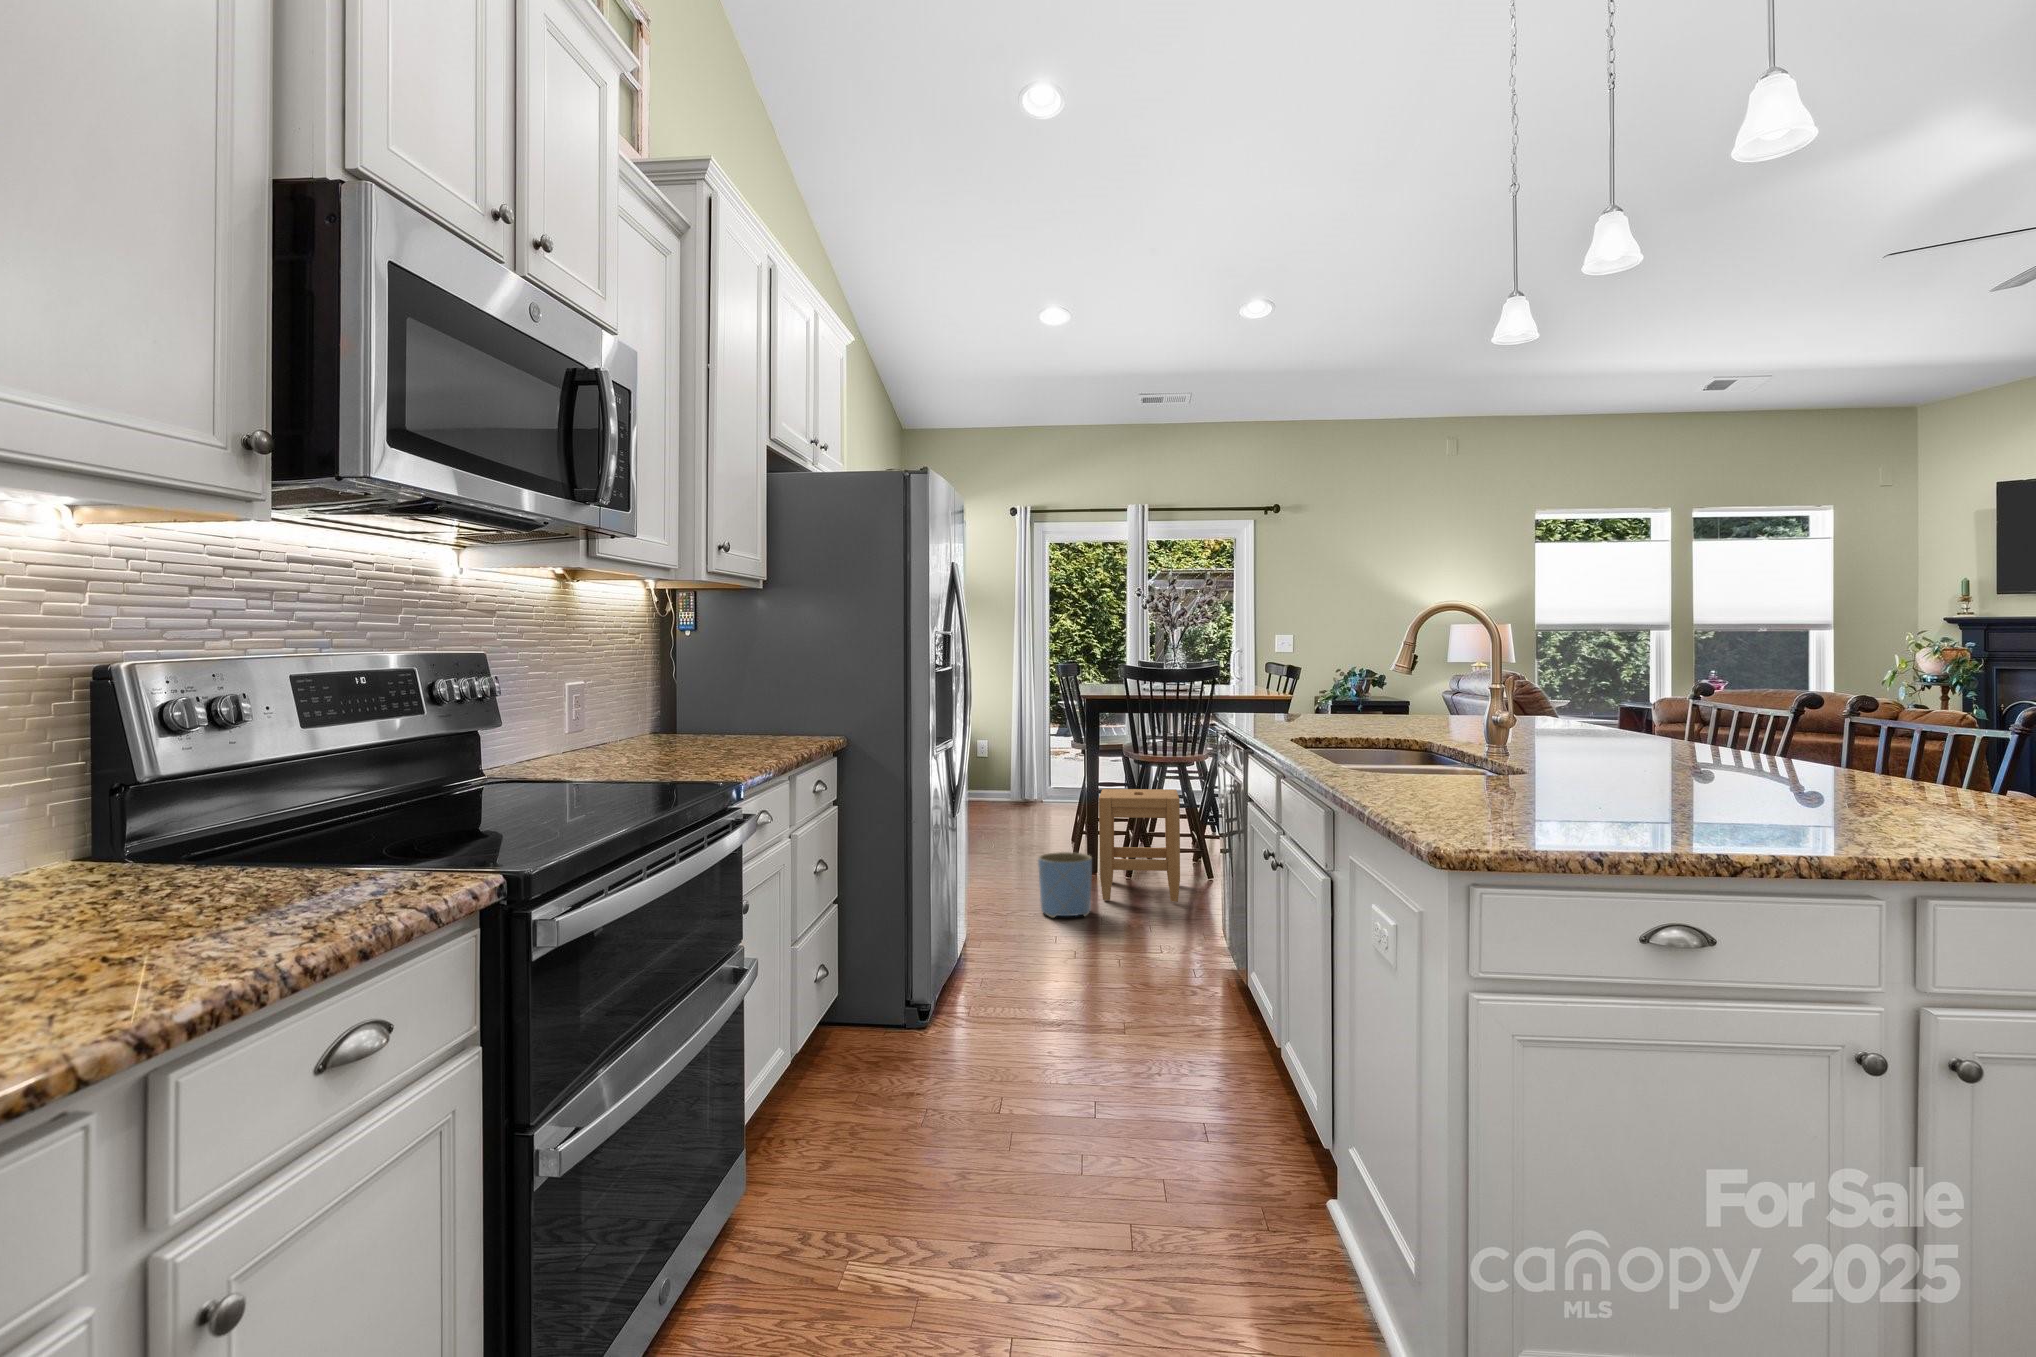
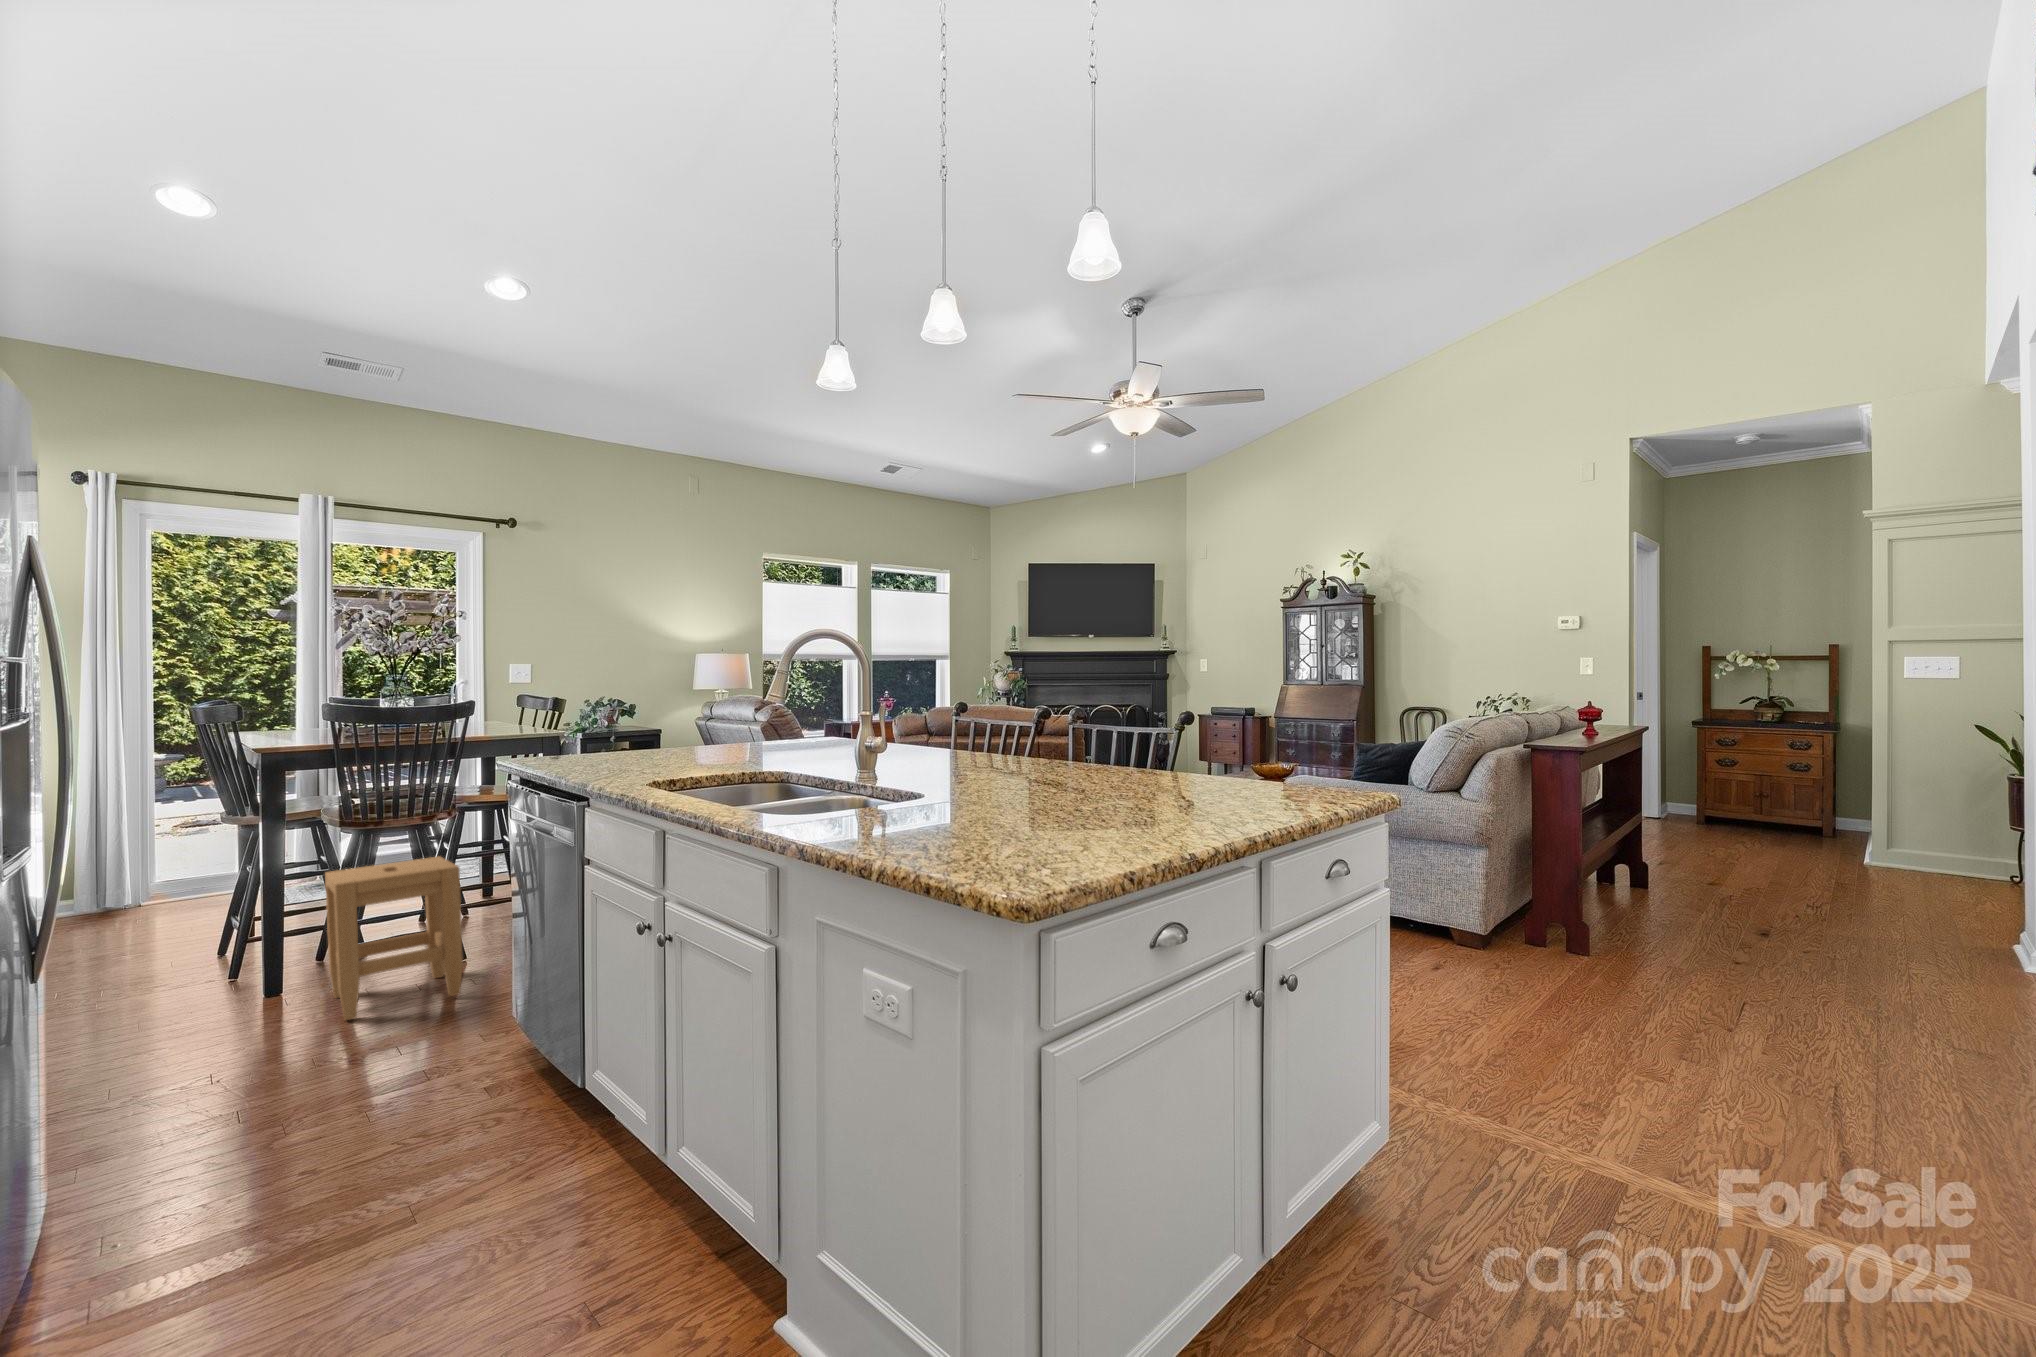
planter: present [1038,852,1092,918] -> none [238,965,336,1068]

